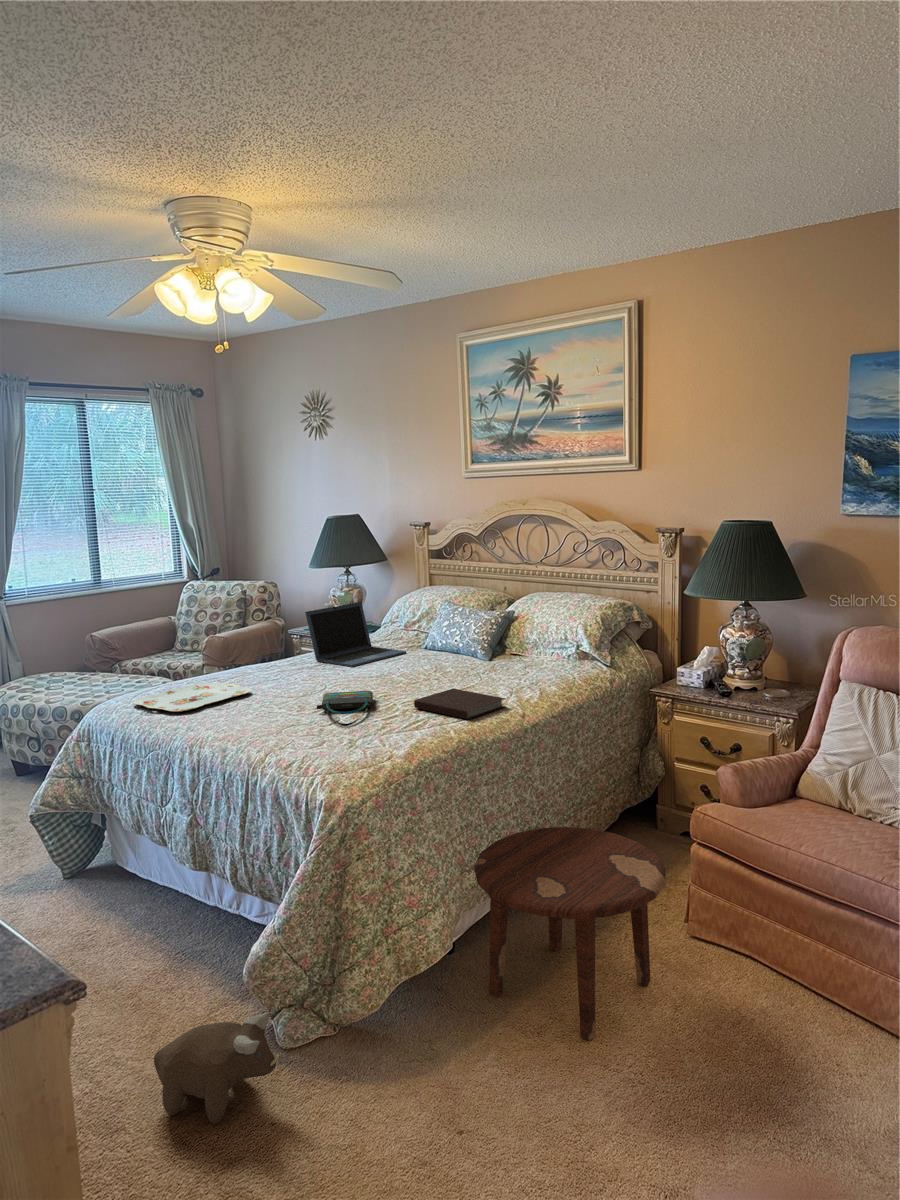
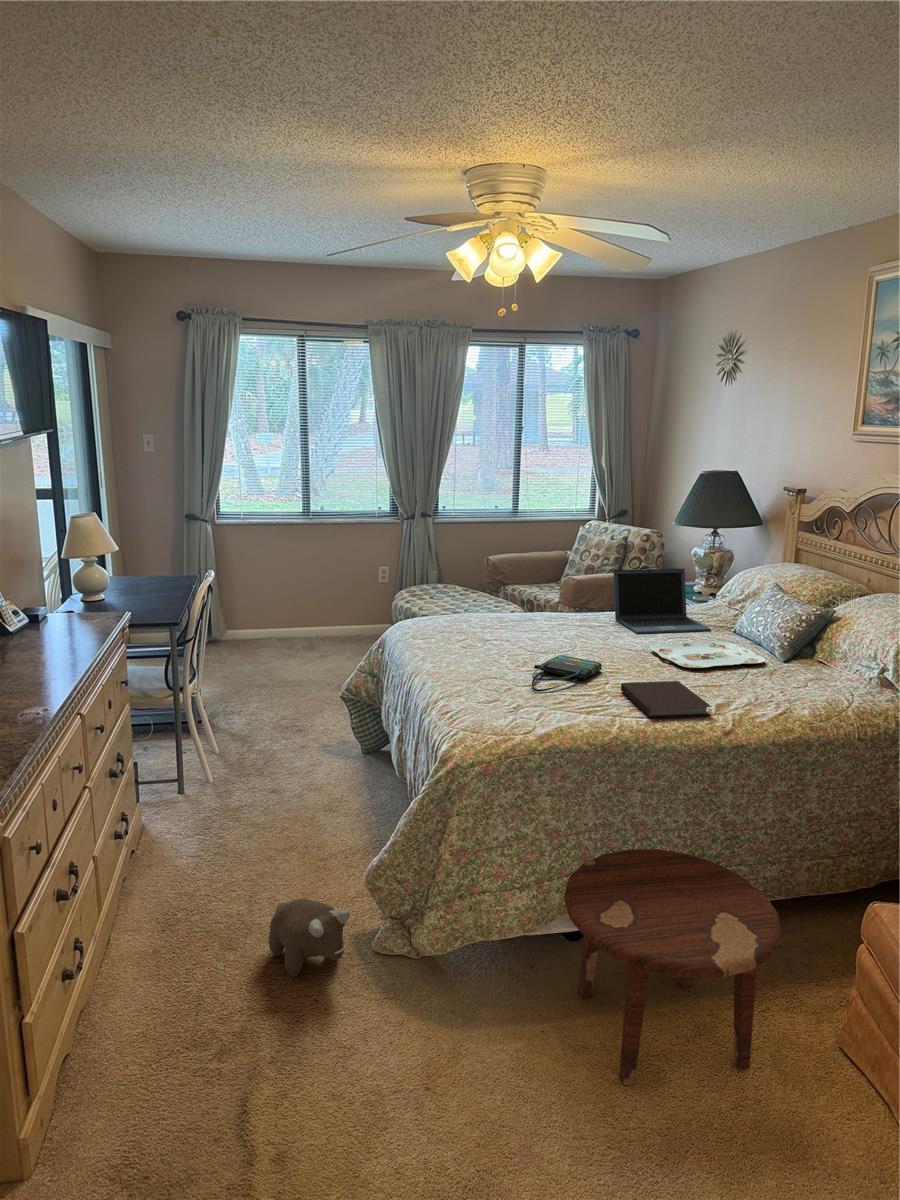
serving tray: present [133,683,251,712] -> present [650,641,765,668]

